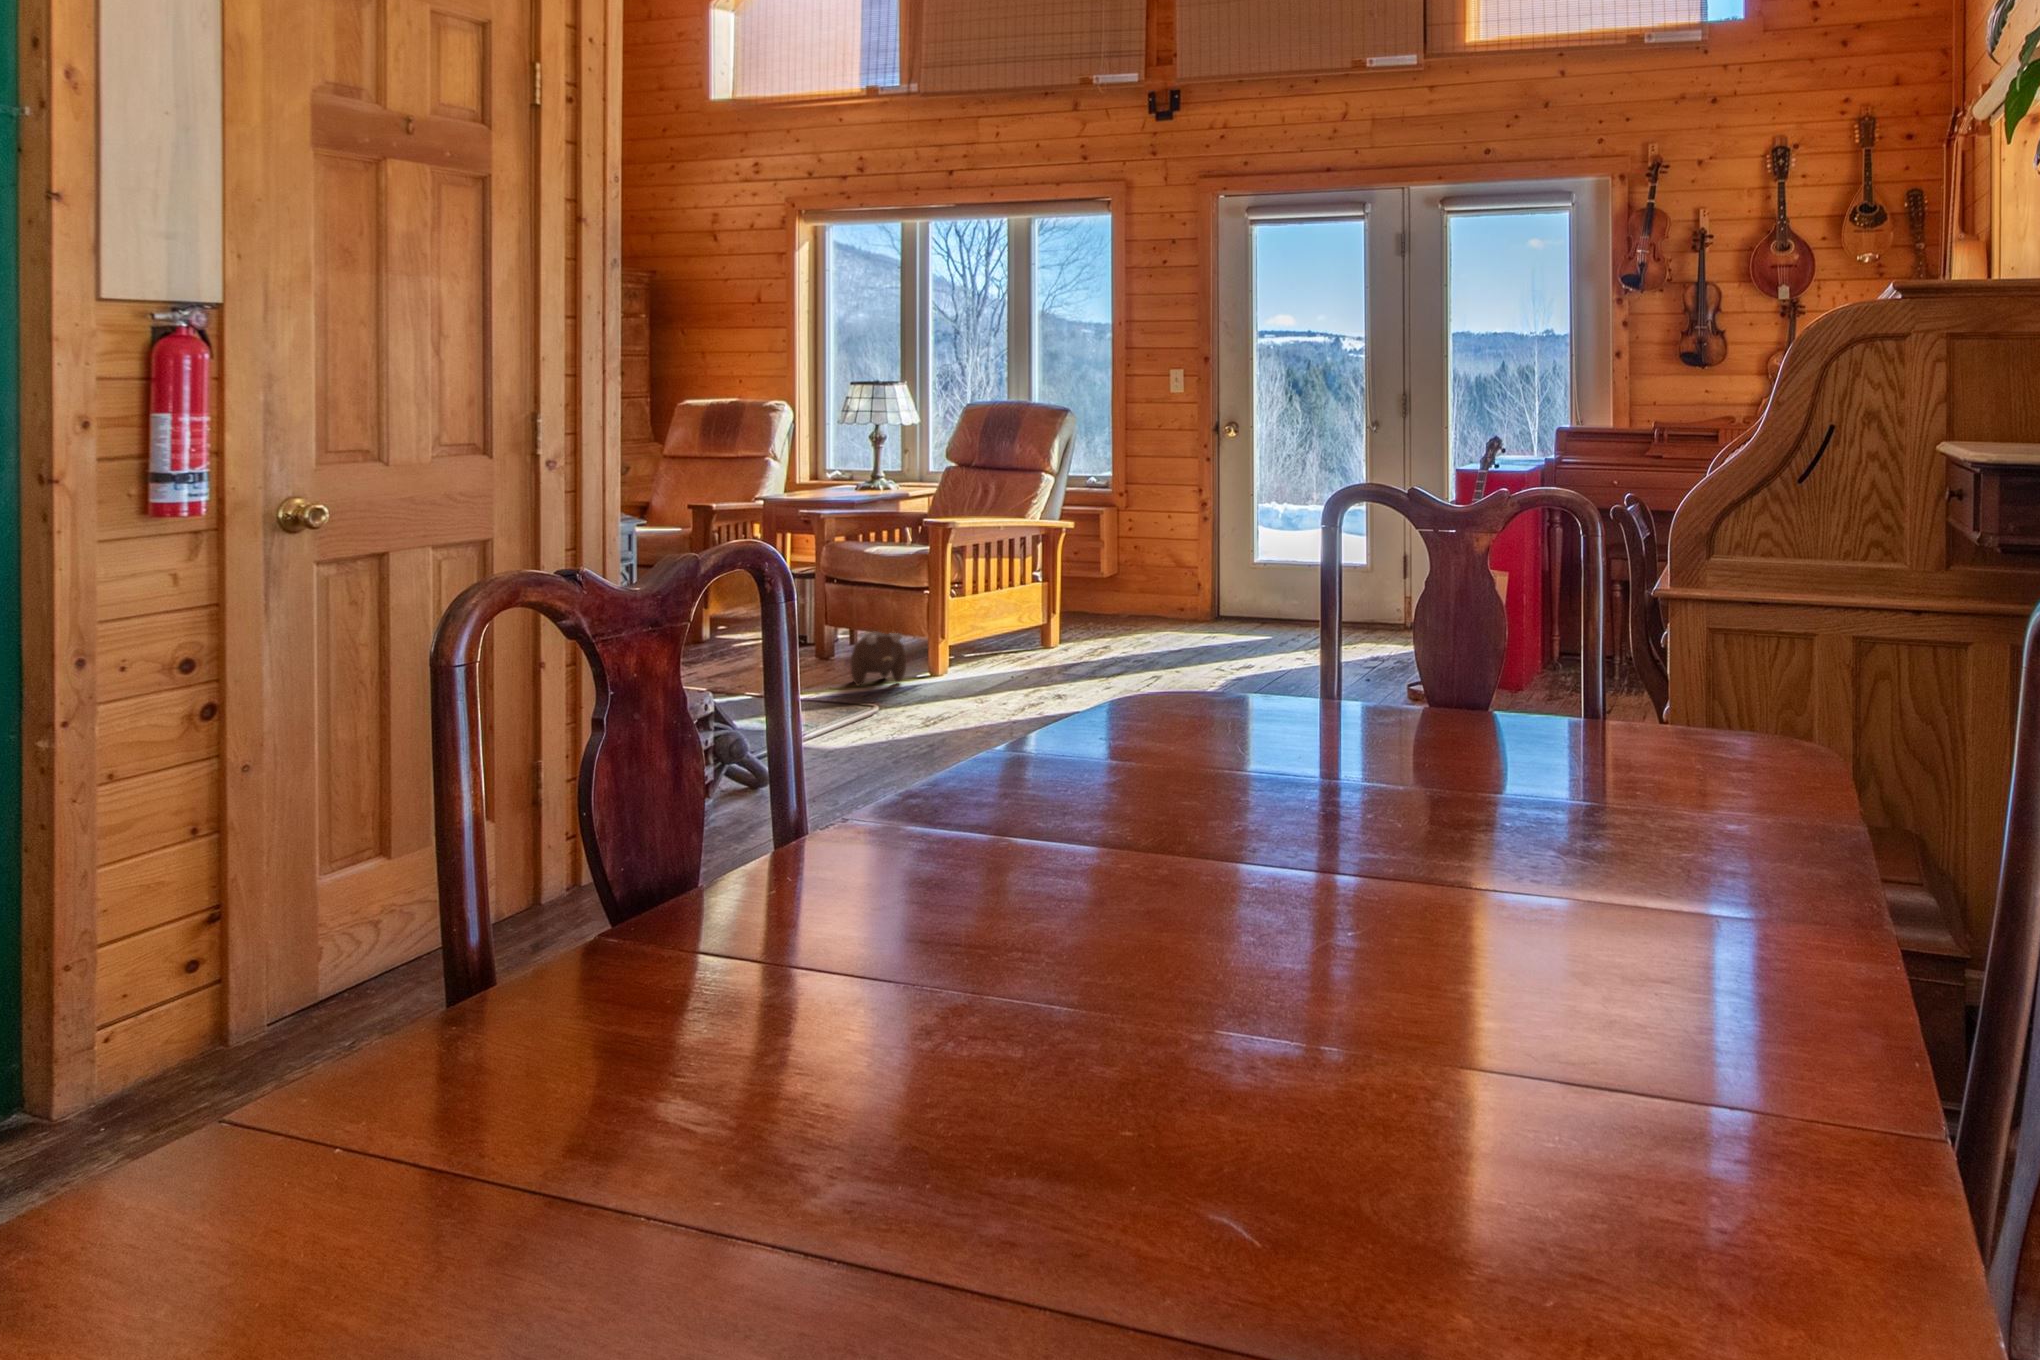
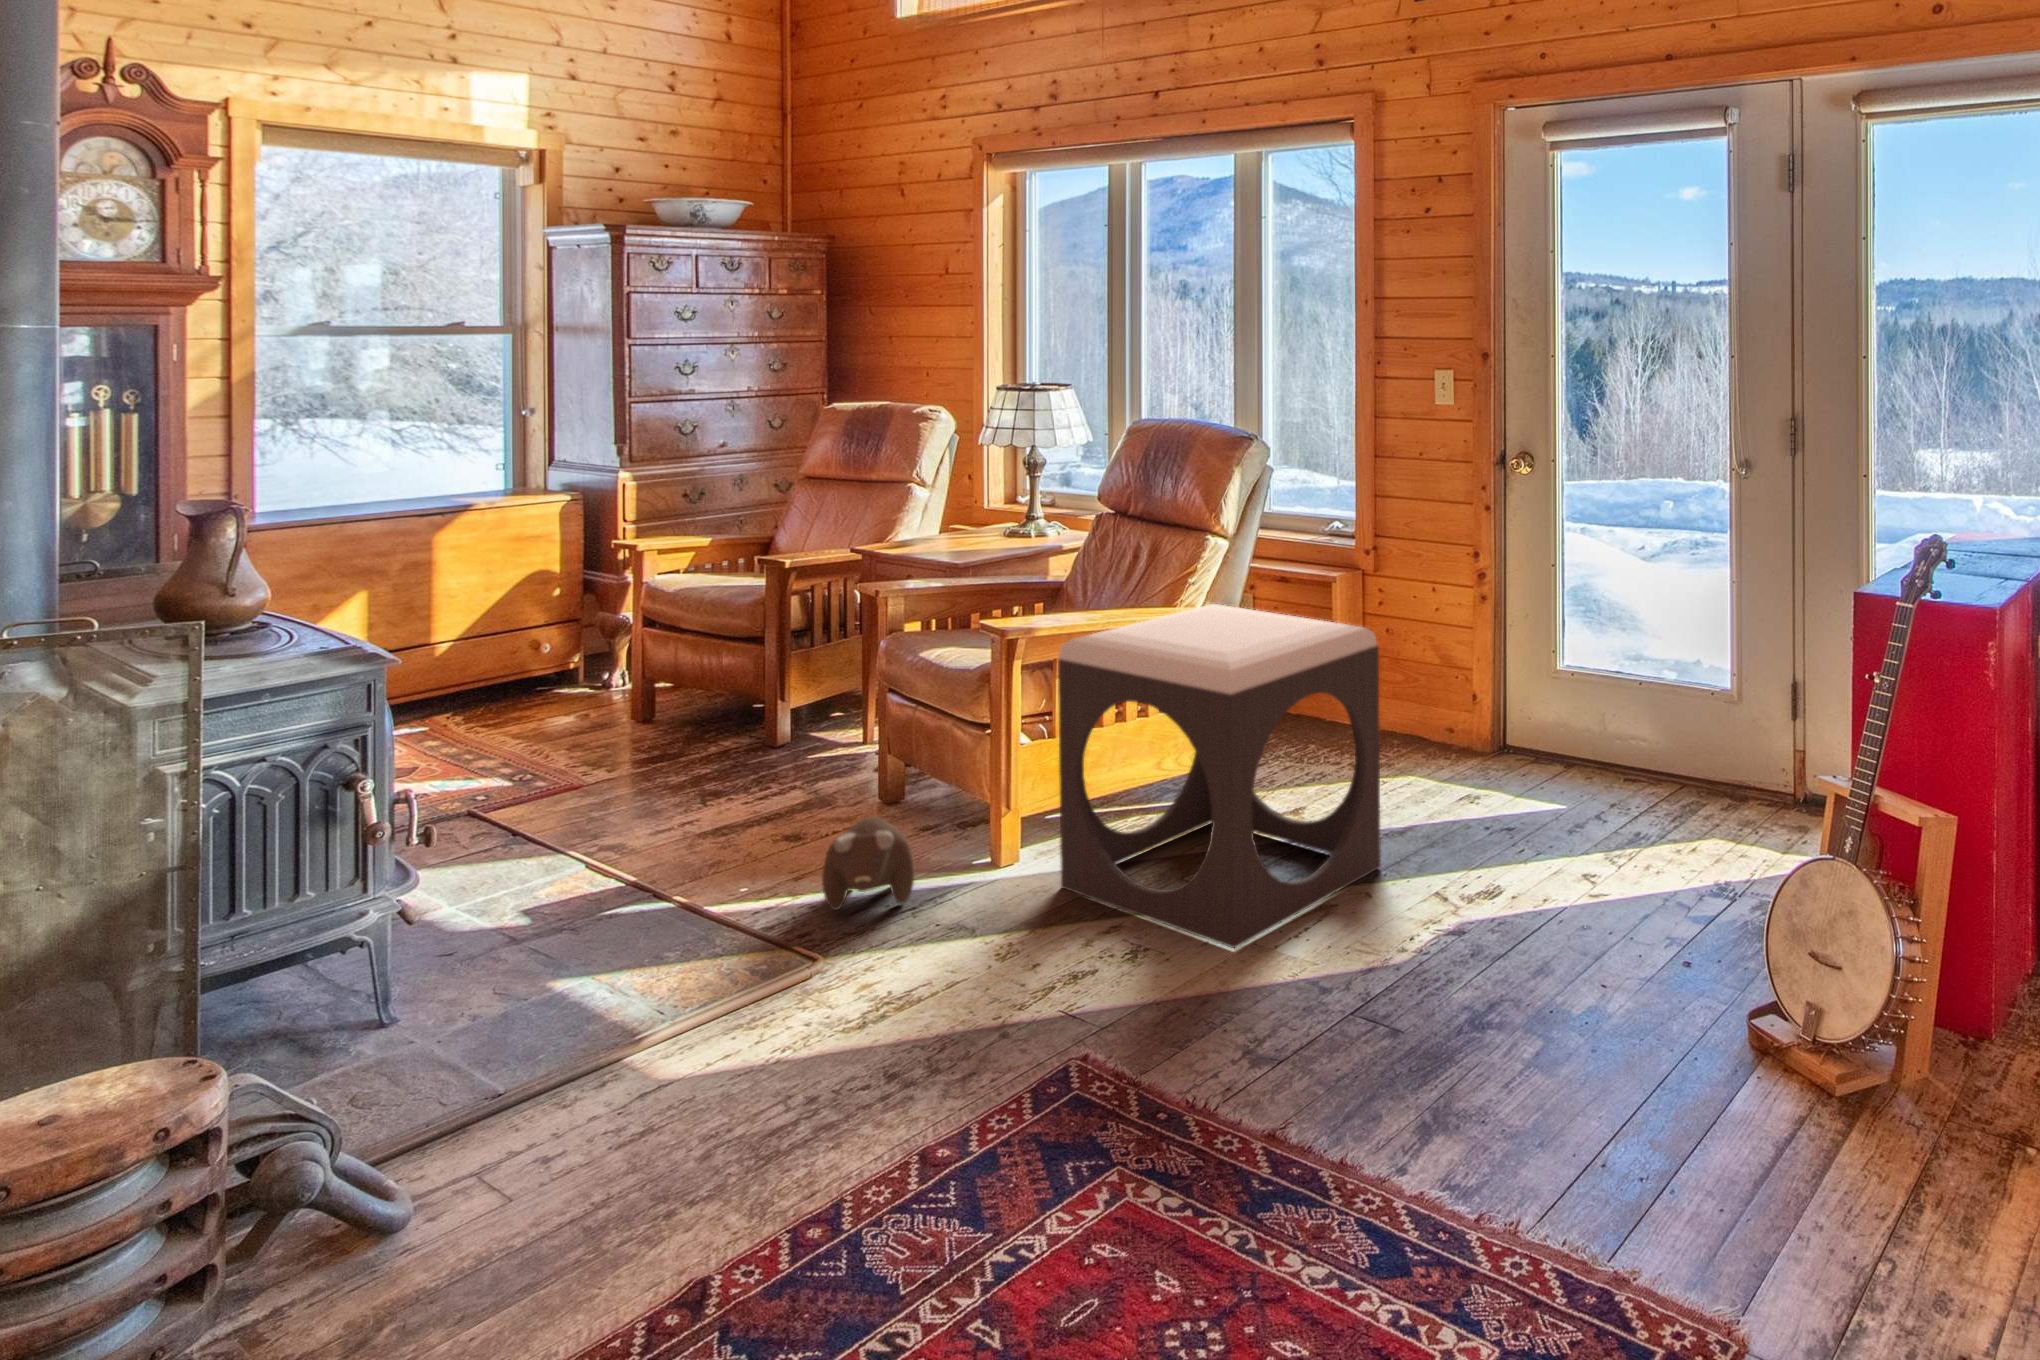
footstool: none [990,508,1179,683] -> present [1058,604,1381,948]

